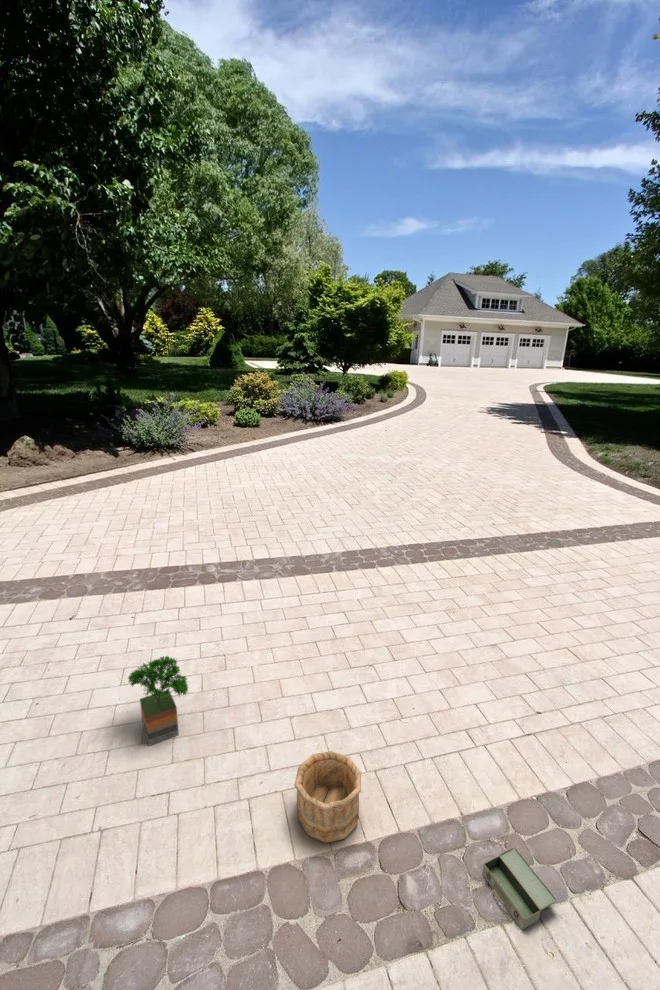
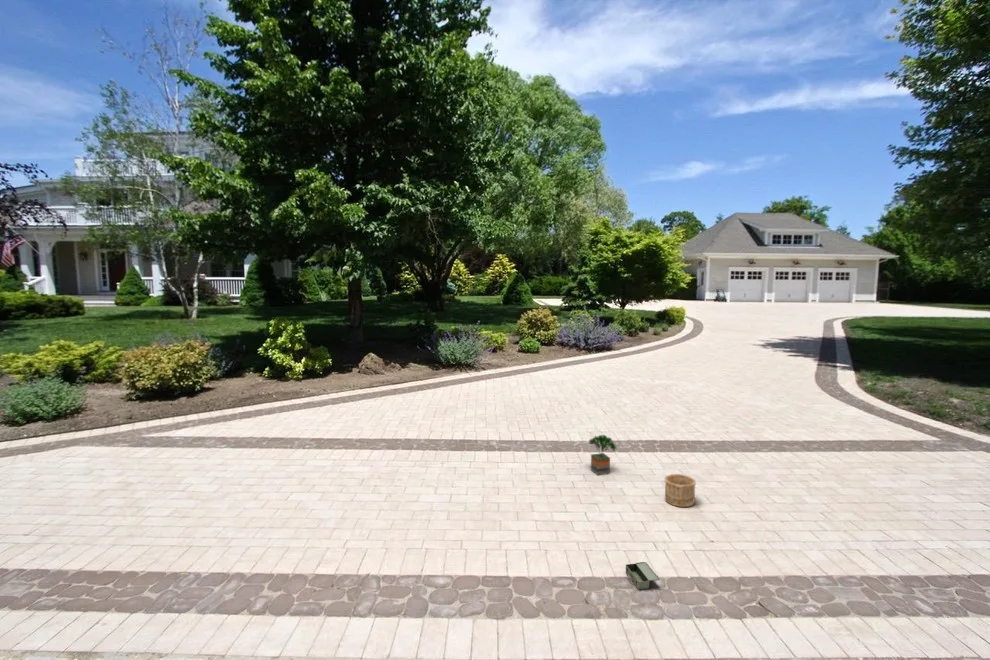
potted tree: present [128,656,188,745] -> present [589,435,616,475]
wooden bucket: present [294,751,361,843] -> present [665,474,696,507]

